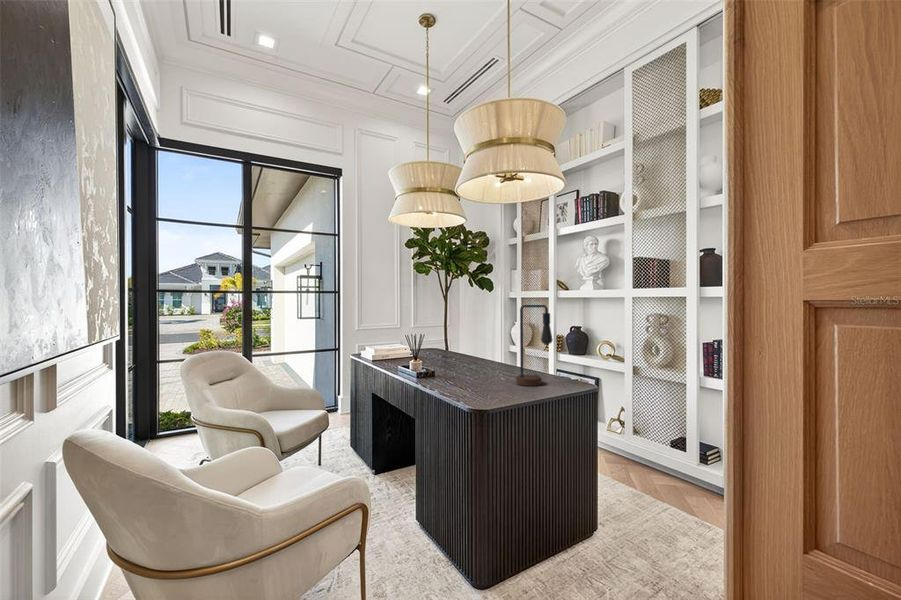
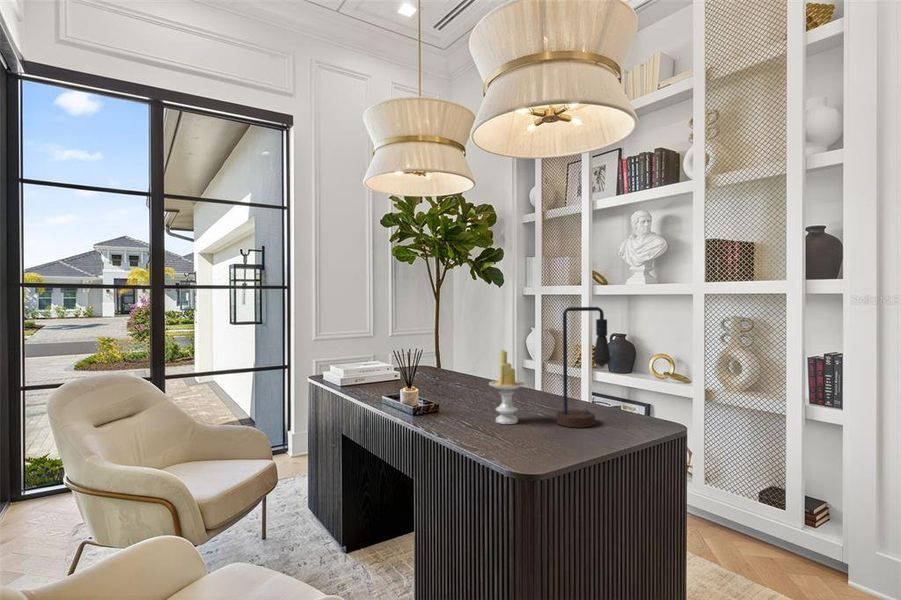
candle: none [470,334,494,384] -> present [489,350,524,424]

